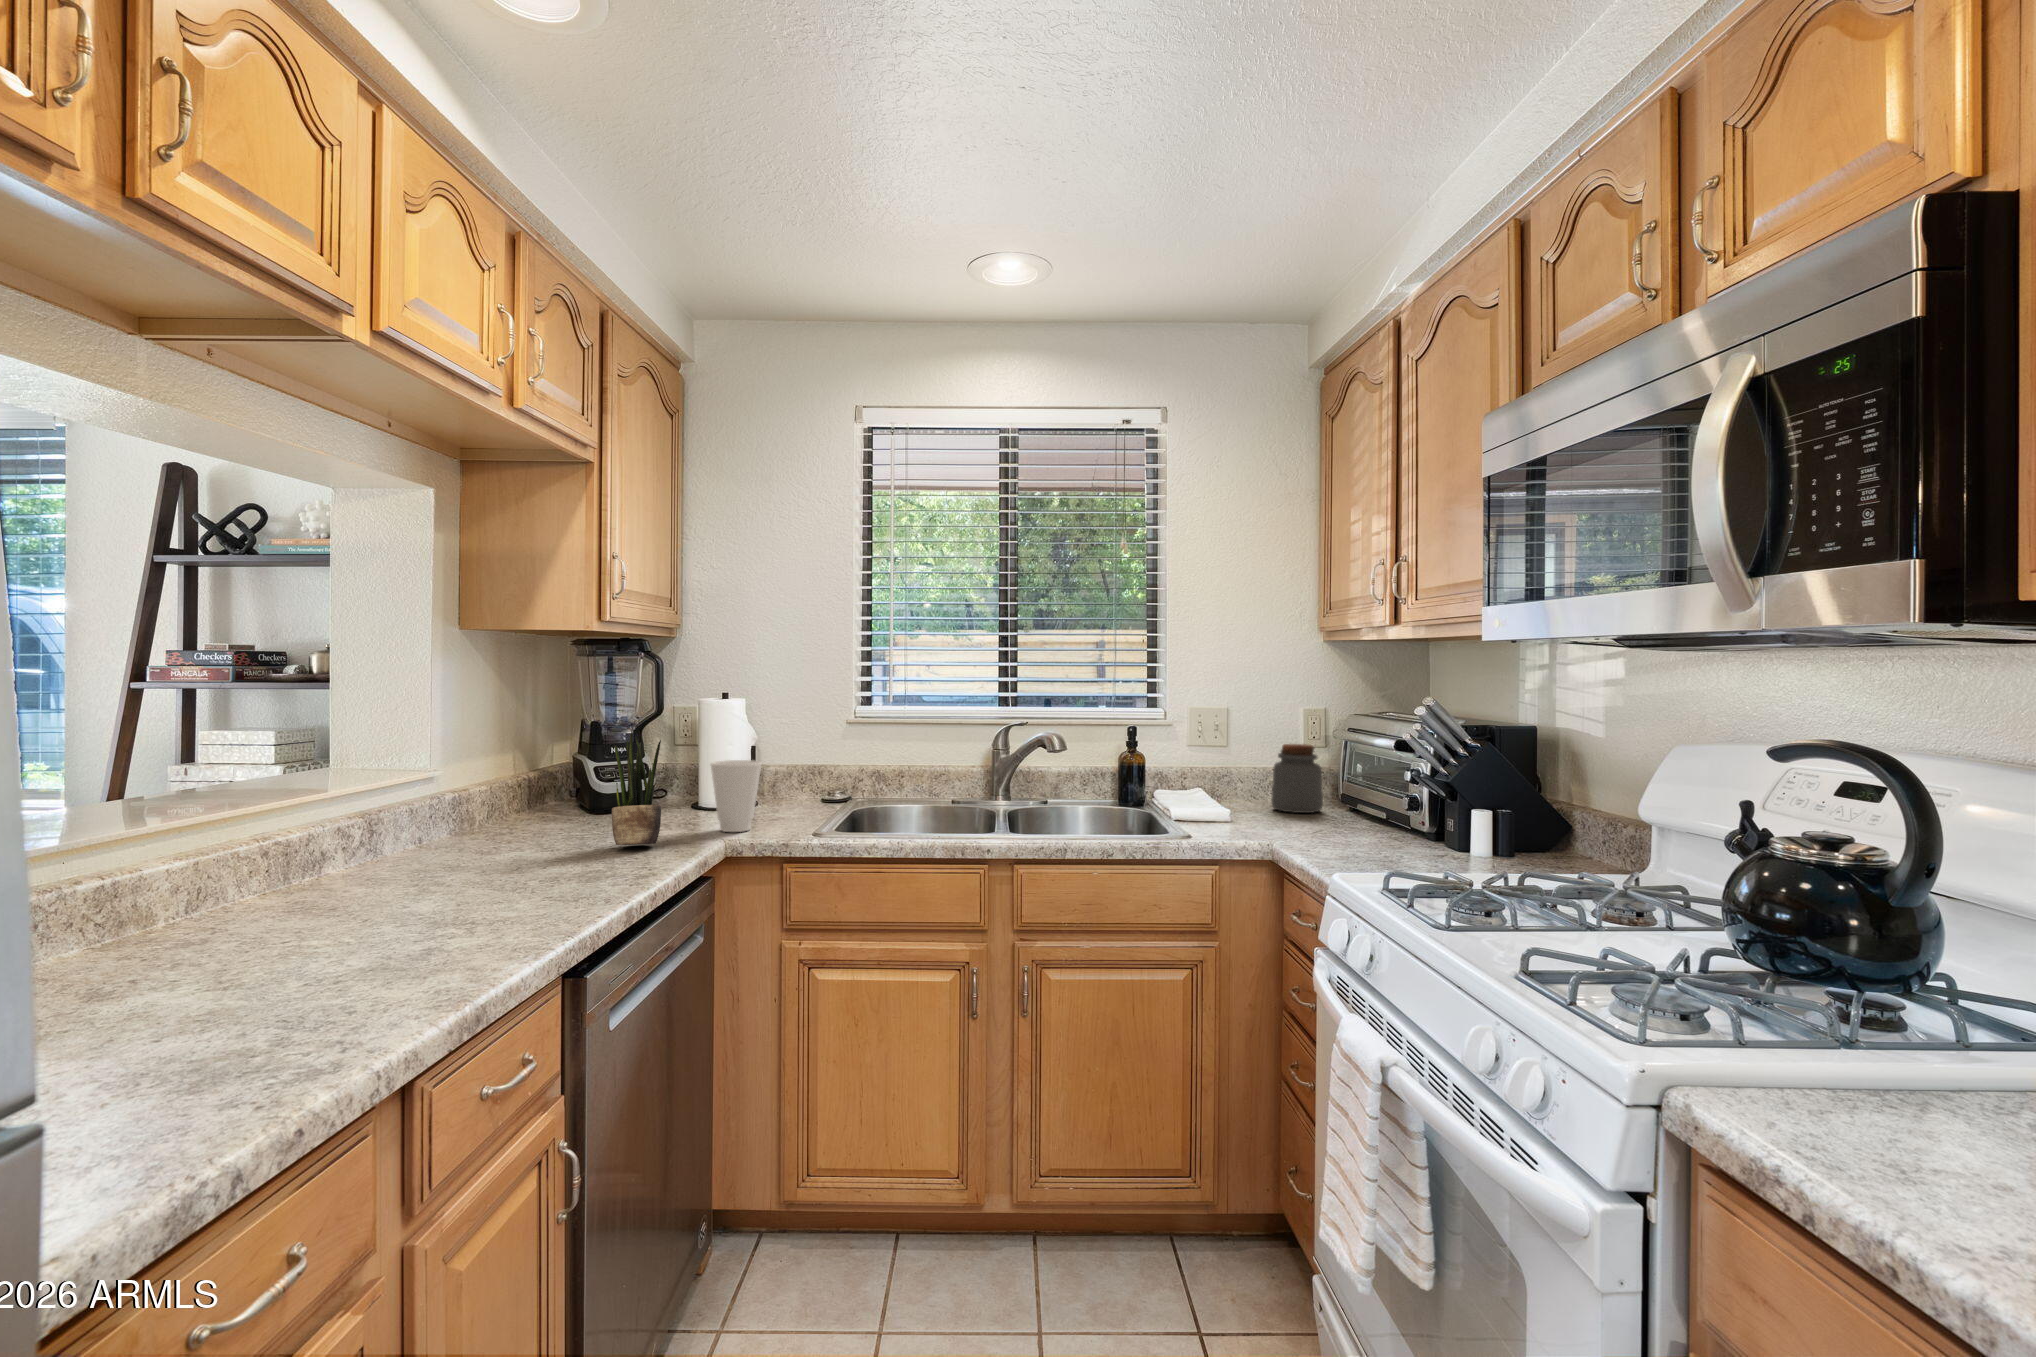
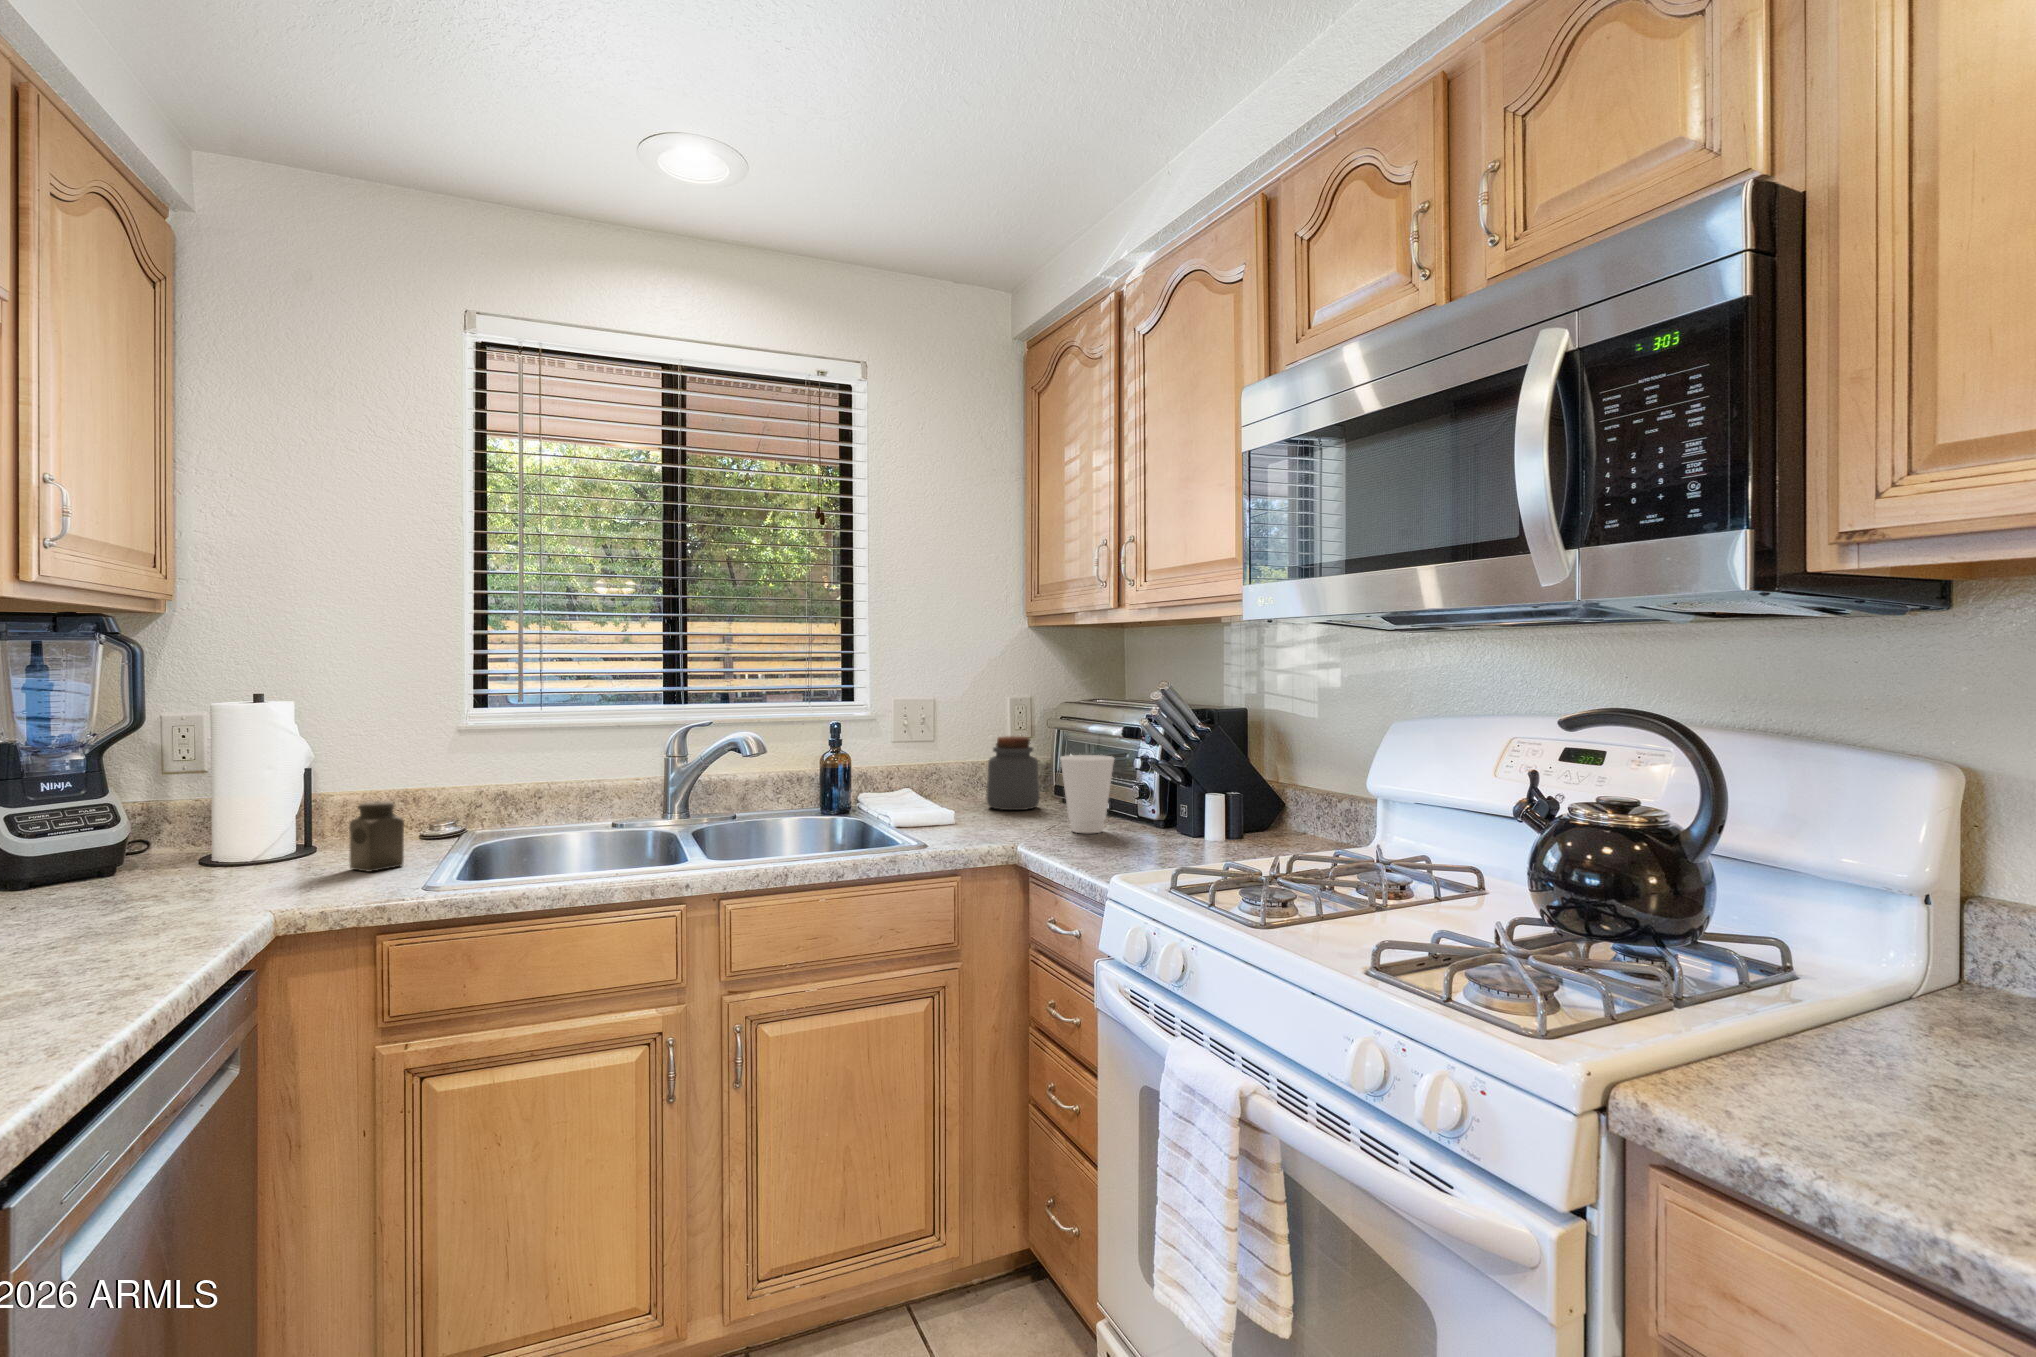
potted plant: present [612,731,661,845] -> none [64,756,160,938]
cup: present [711,760,762,832] -> present [1060,755,1114,833]
salt shaker: none [773,771,807,821] -> present [349,801,404,872]

